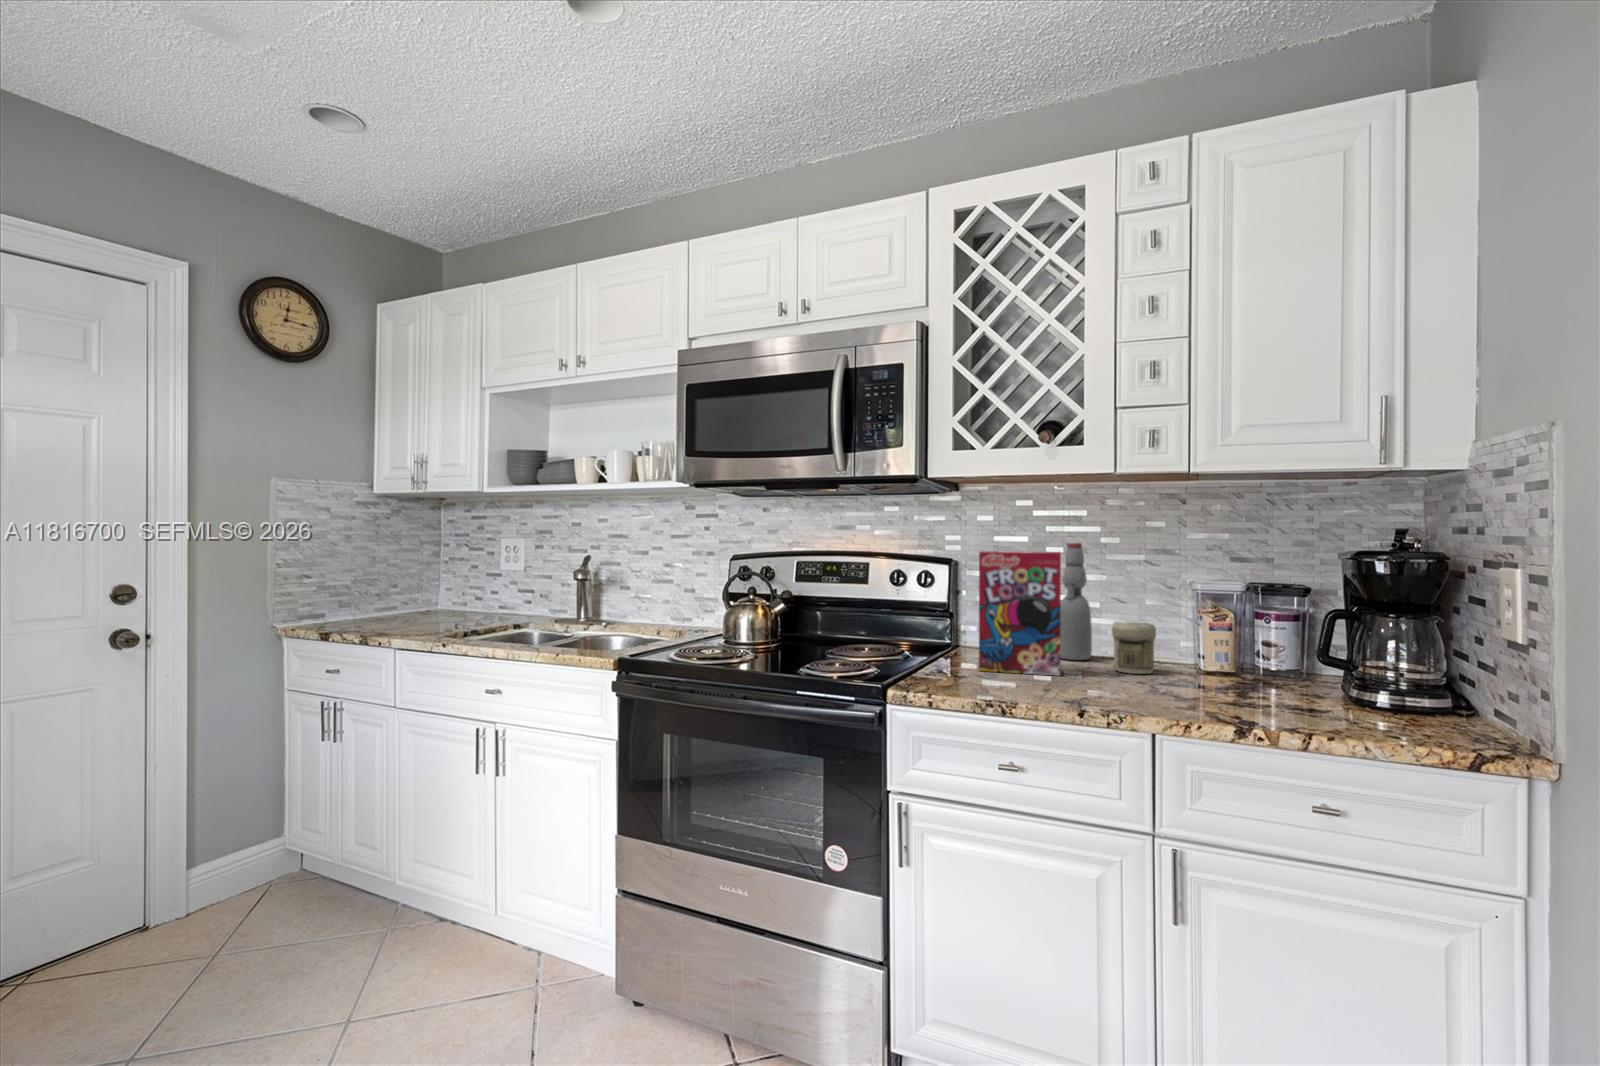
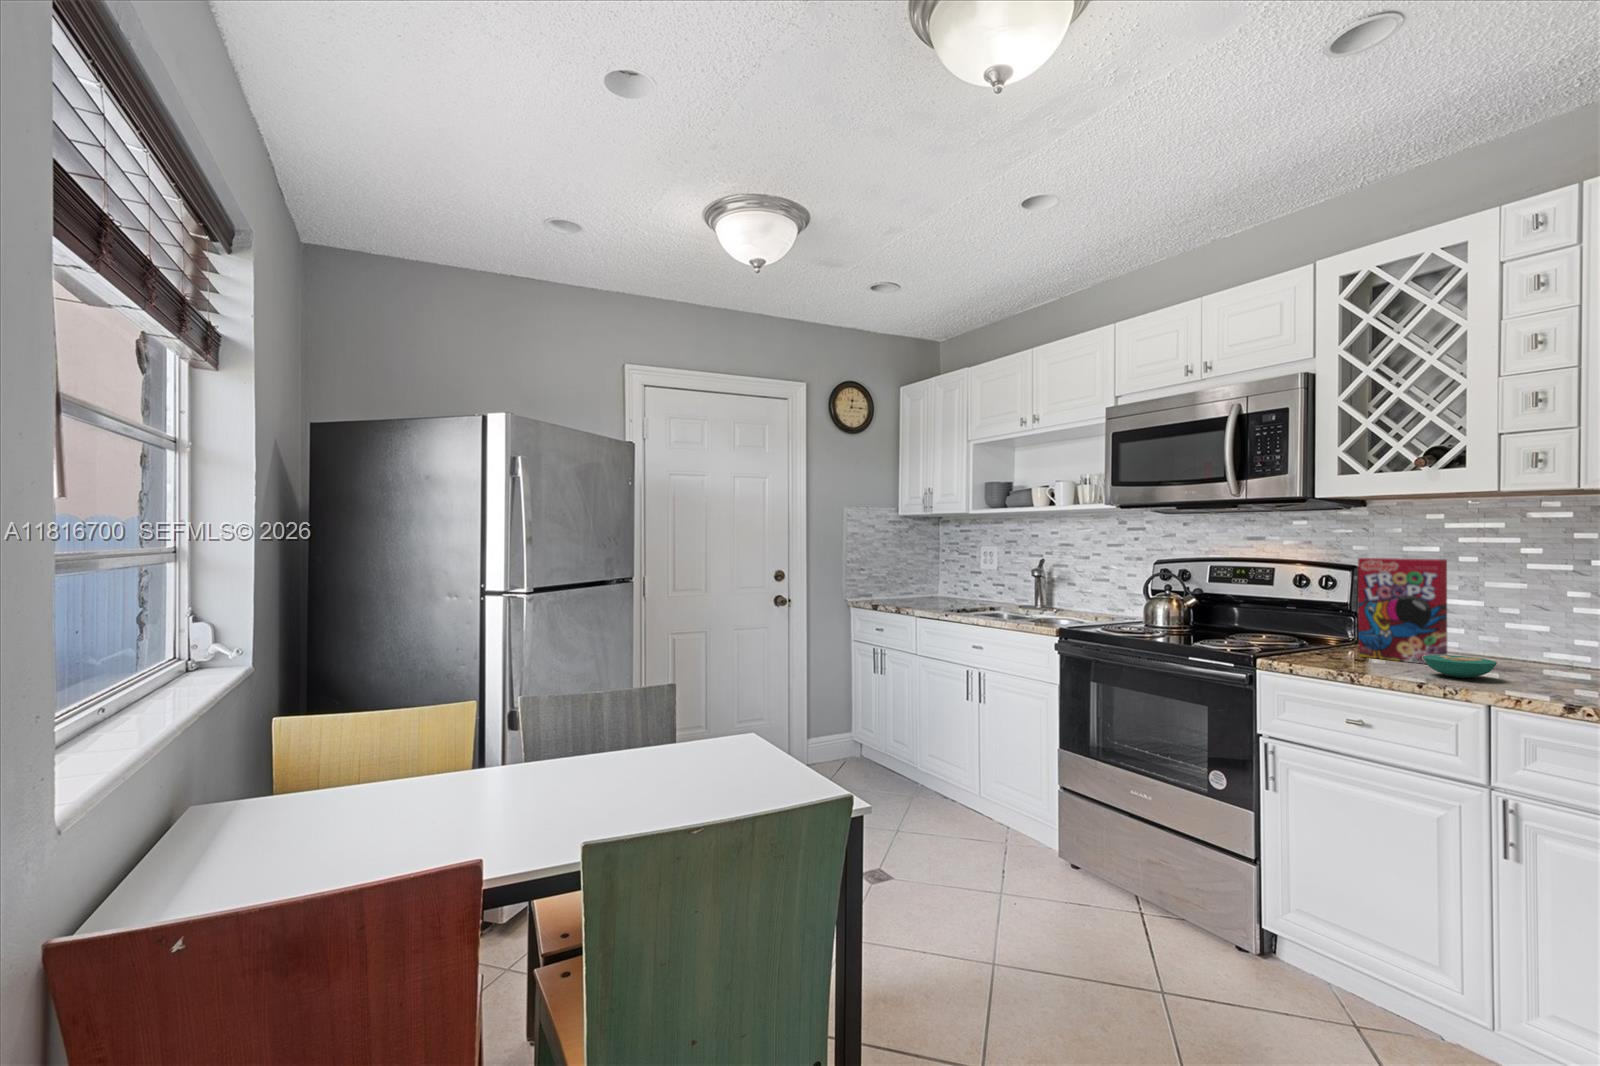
bottle: present [1060,543,1092,660] -> none [1464,553,1504,660]
jar: present [1112,622,1156,674] -> none [1510,624,1563,672]
bowl: none [1064,667,1135,695] -> present [1423,655,1497,678]

